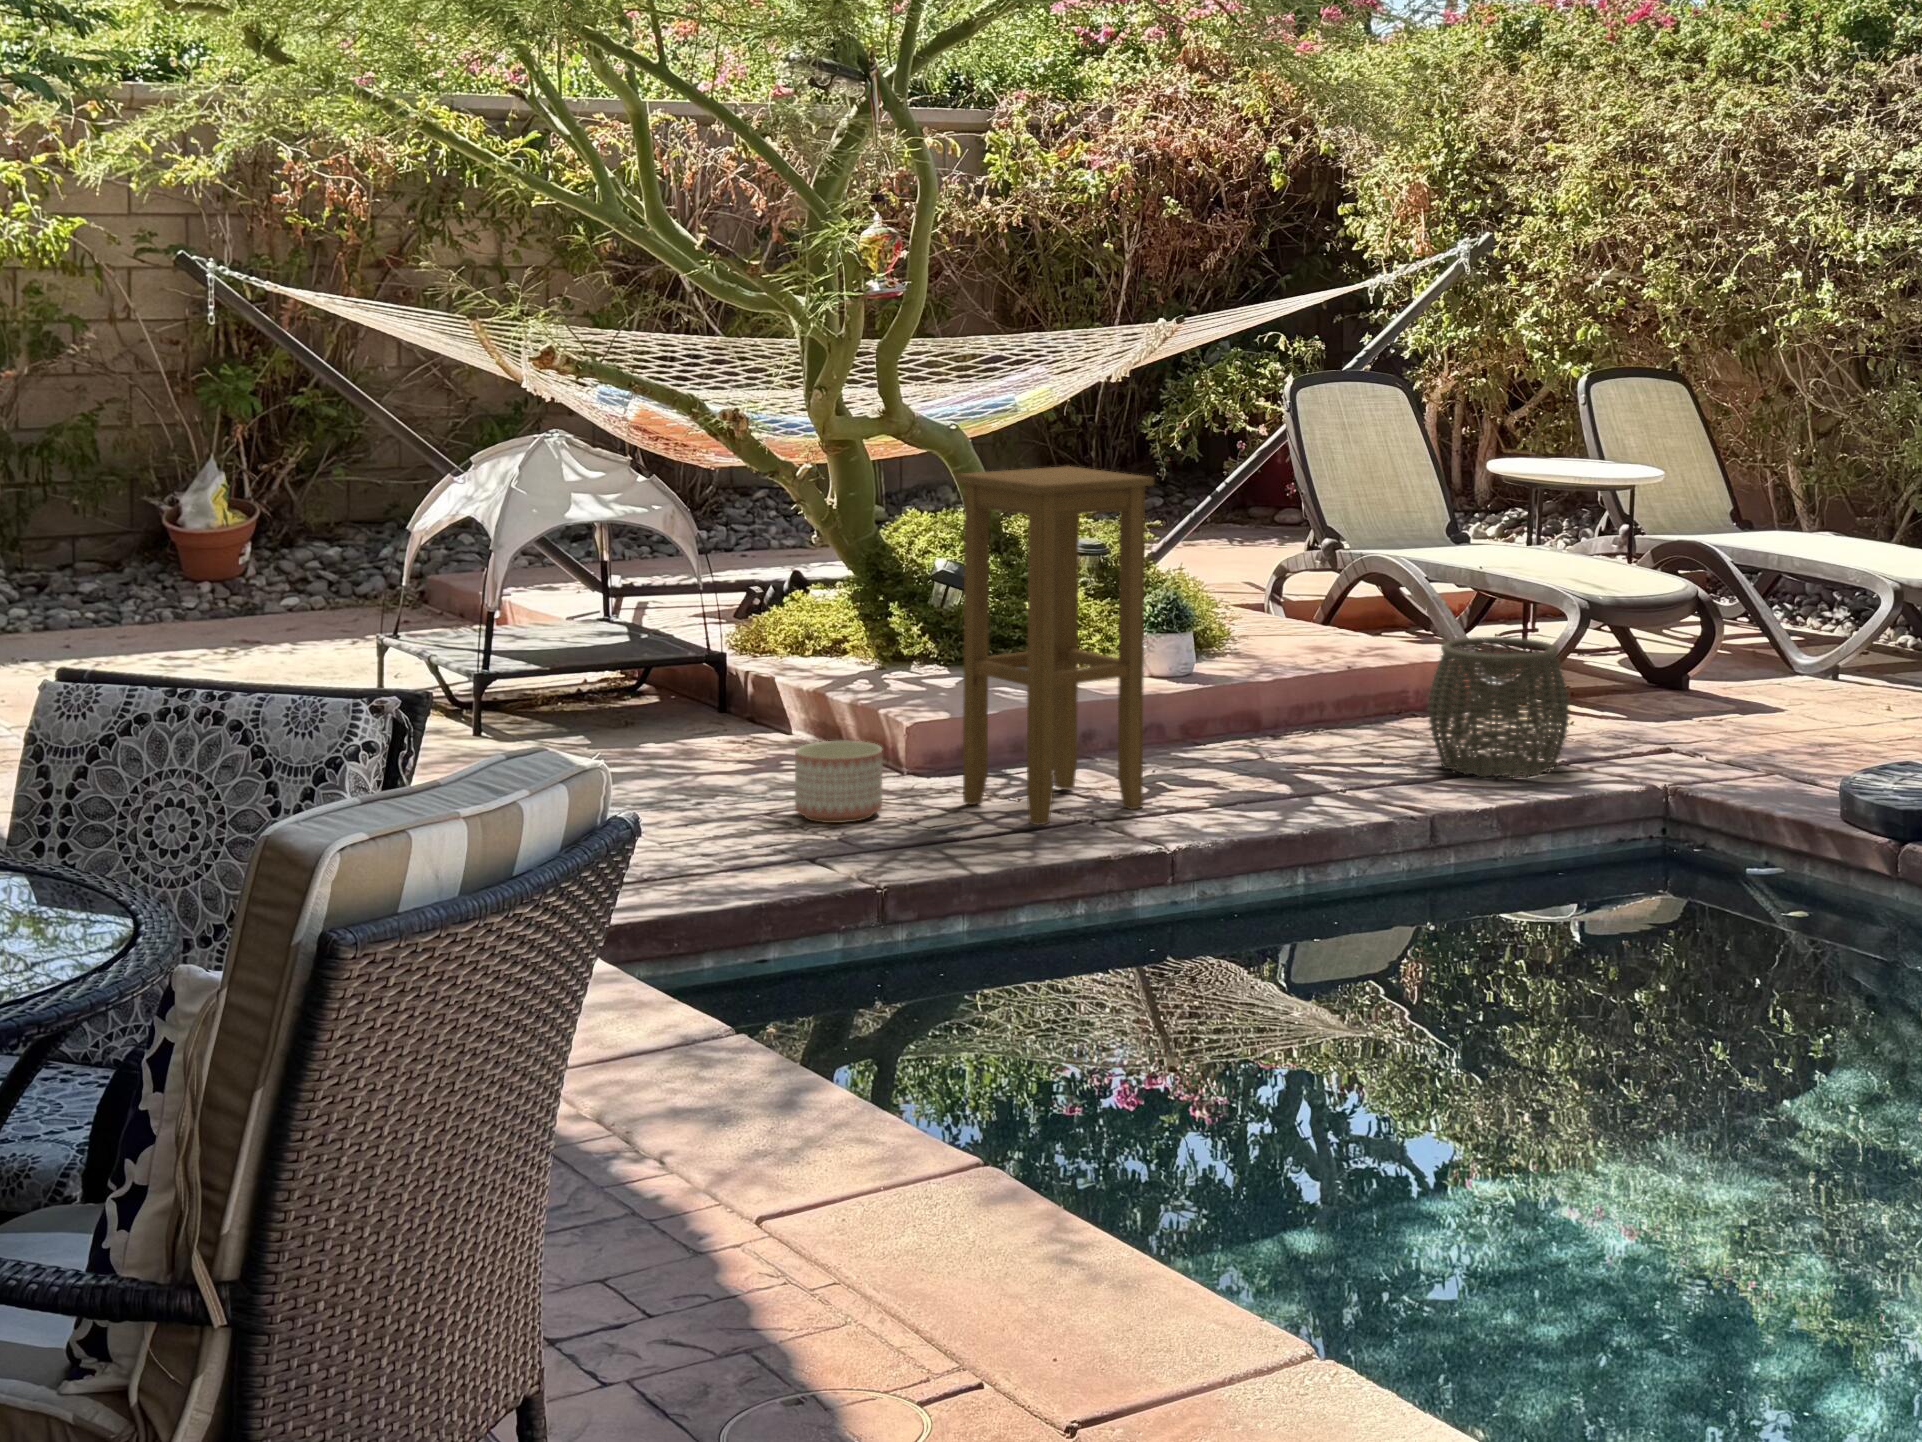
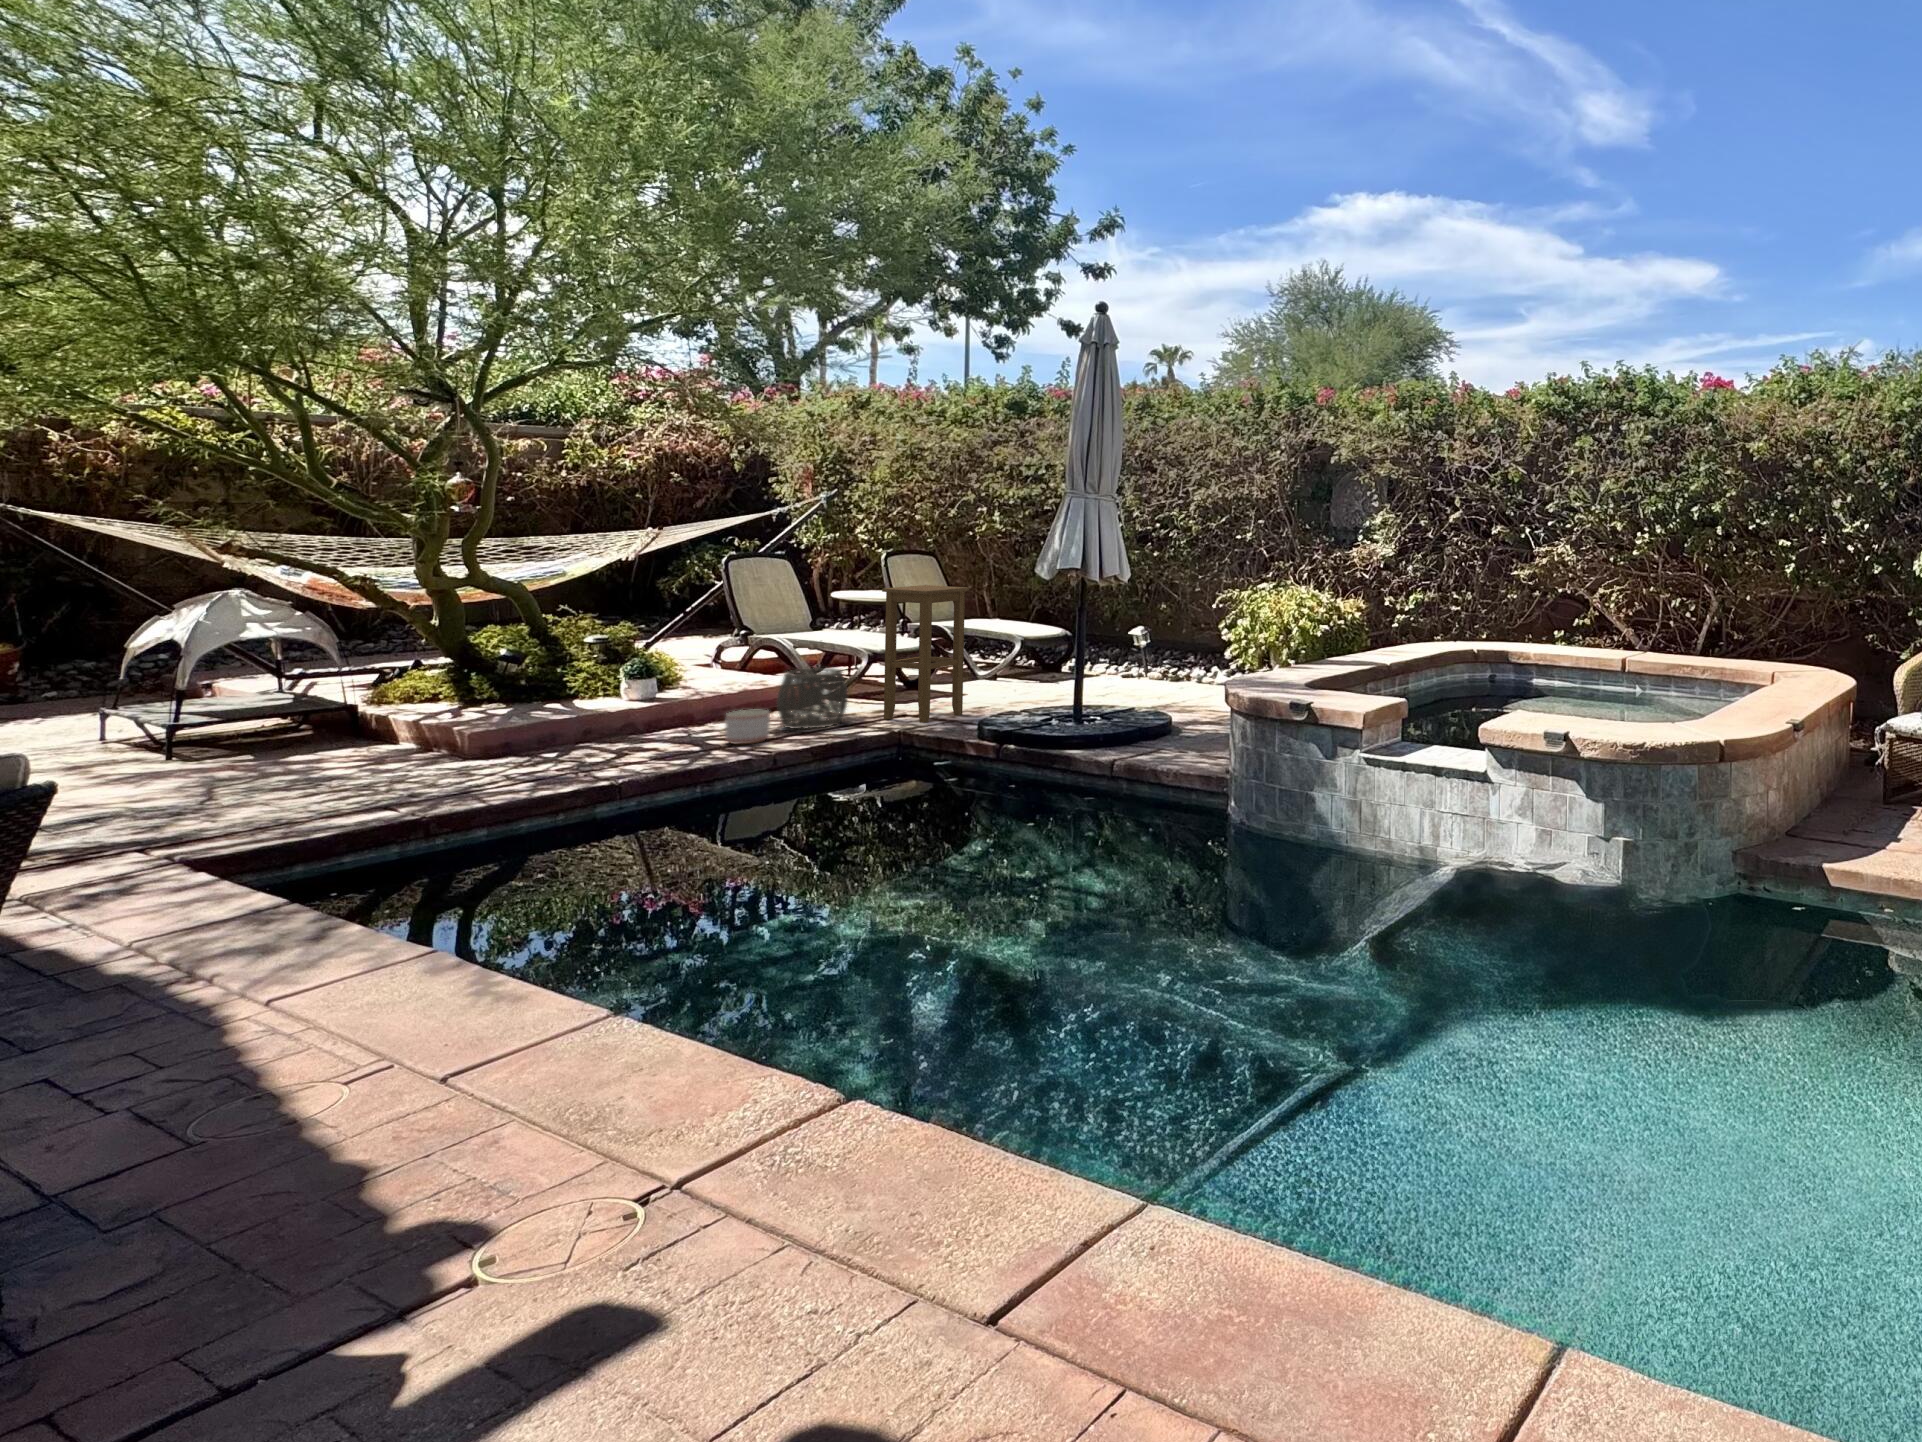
stool: present [956,466,1154,825] -> present [882,585,969,723]
planter: present [795,741,883,823] -> present [725,710,770,745]

